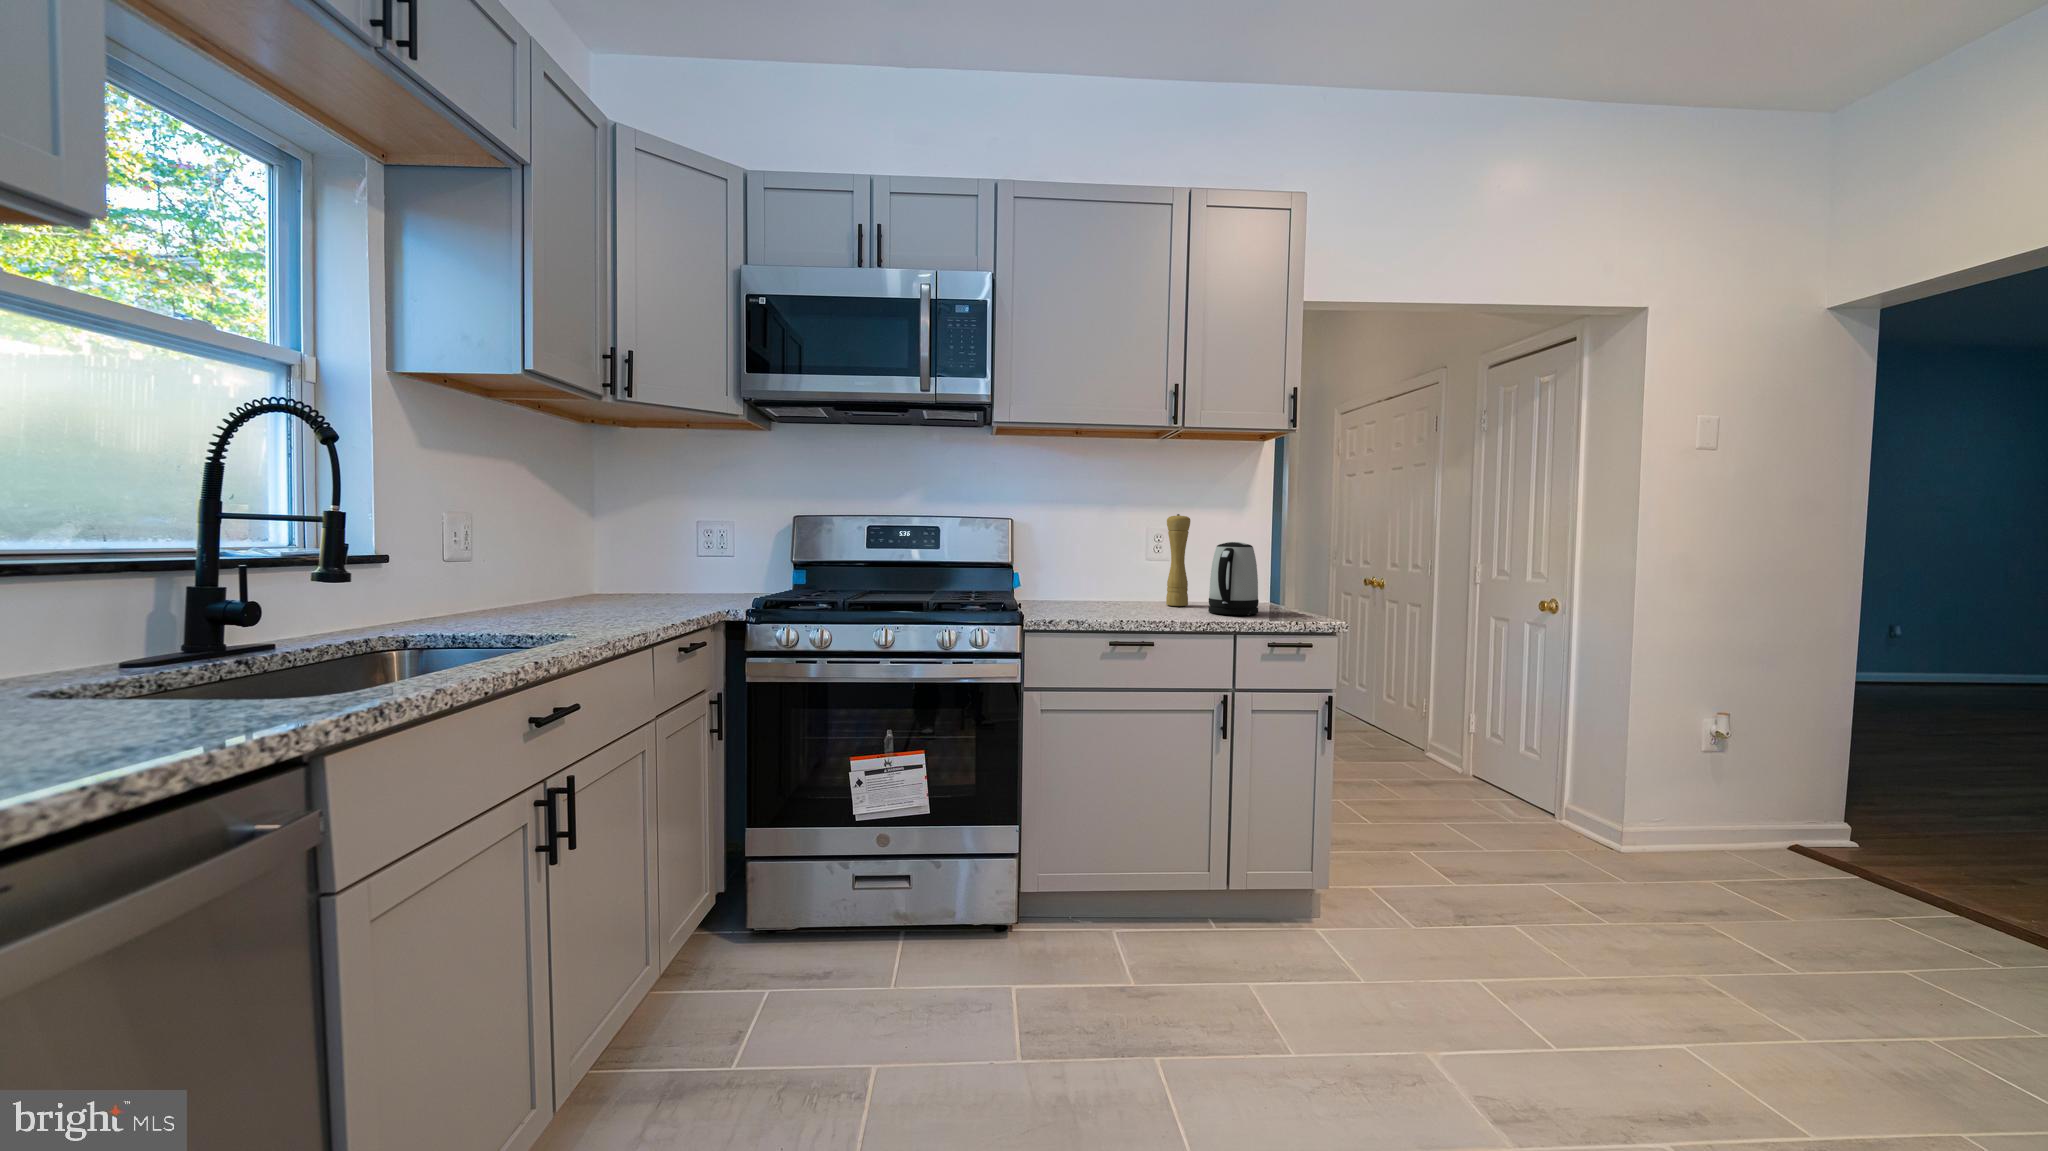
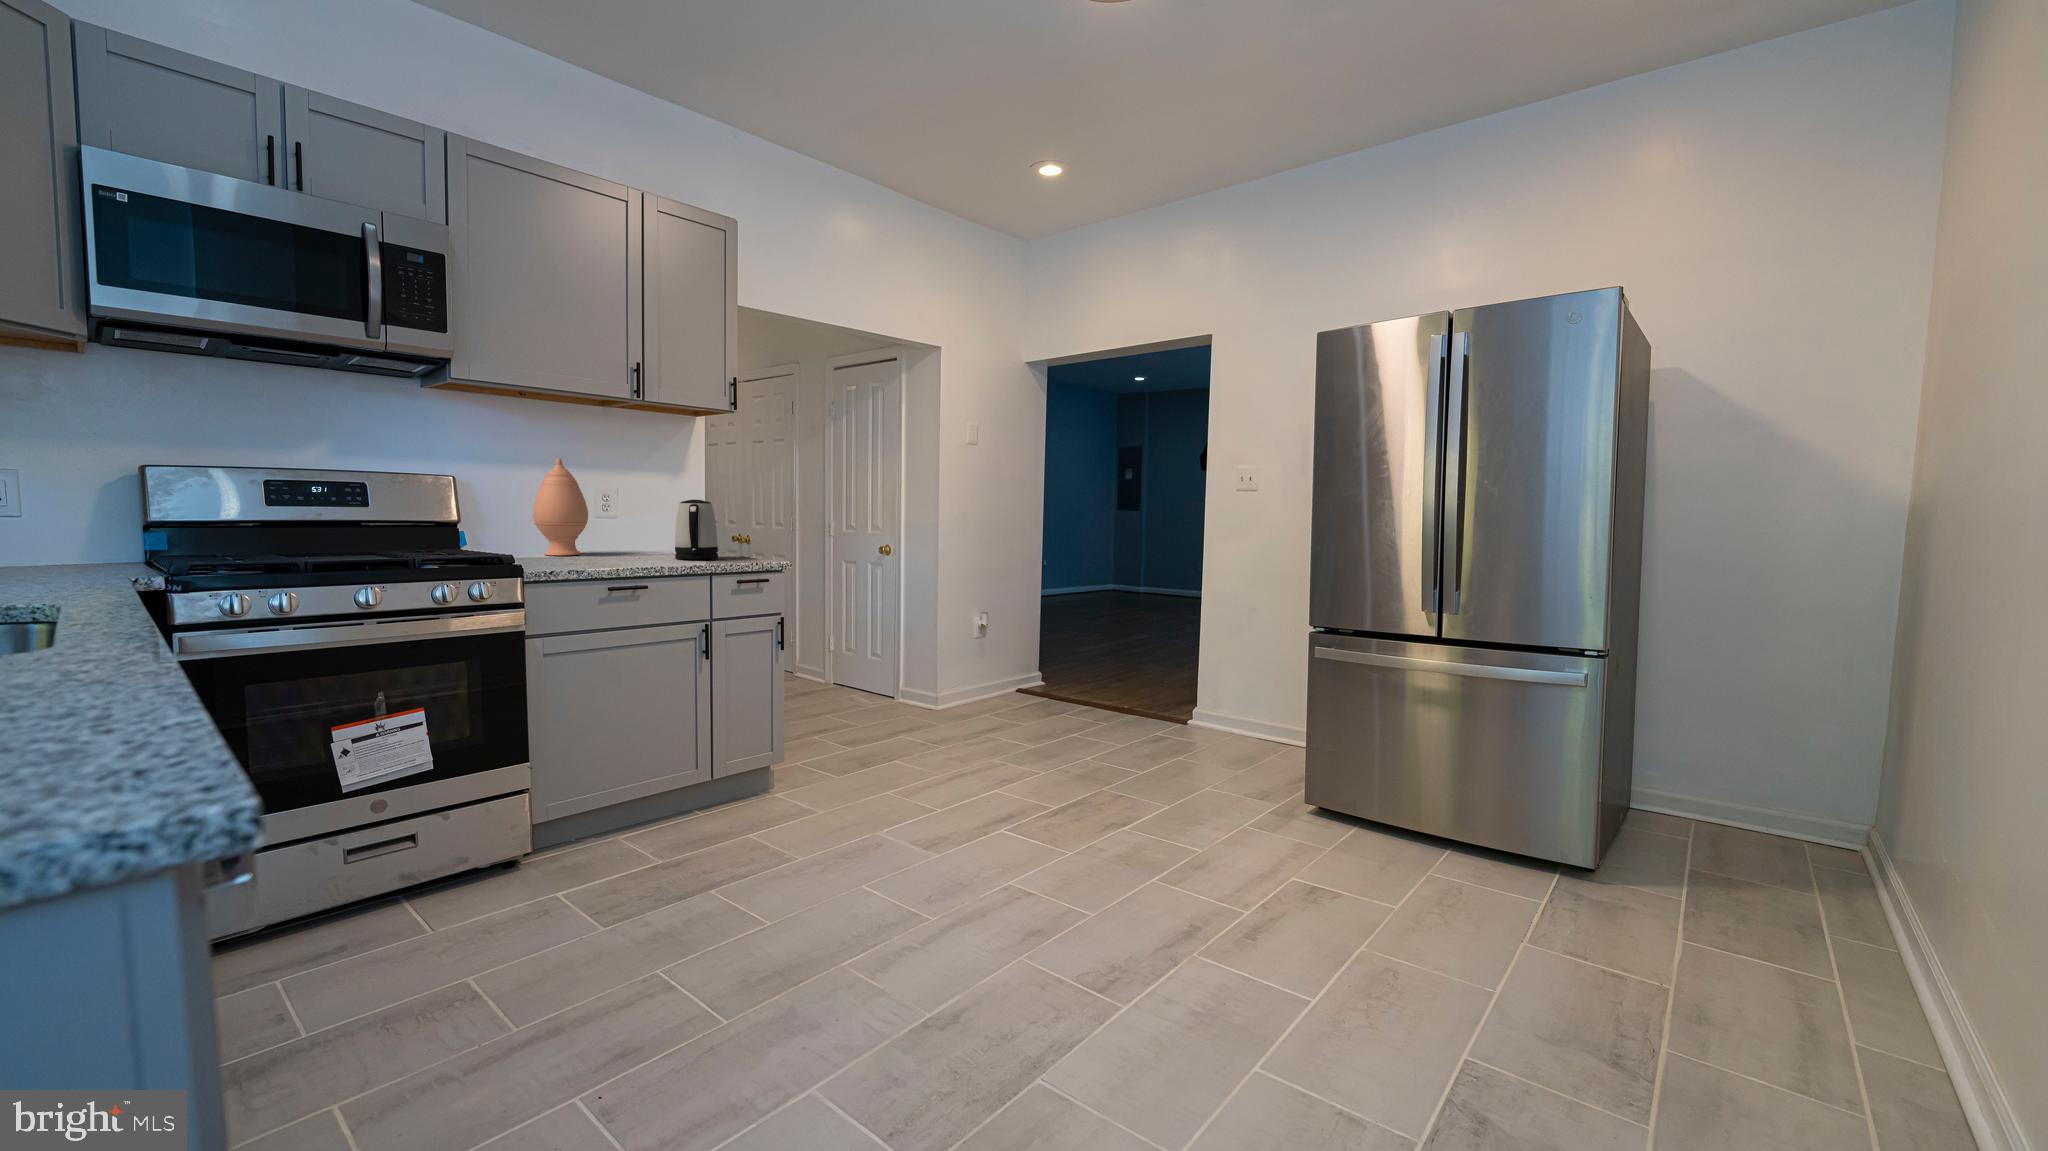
vase: none [1081,498,1132,600] -> present [533,458,588,555]
pepper mill: present [1166,514,1190,606] -> none [626,475,650,556]

